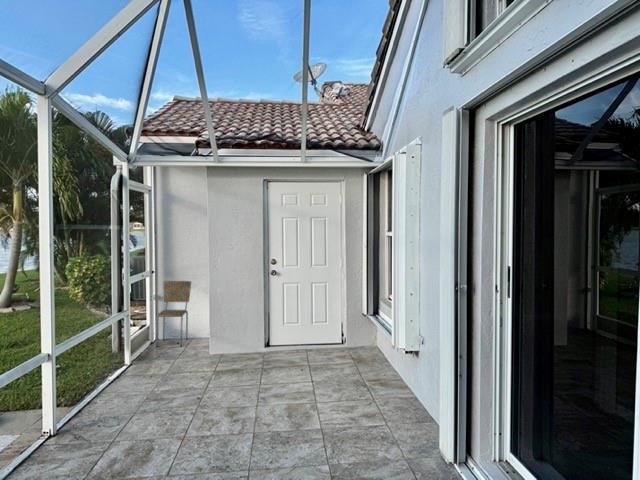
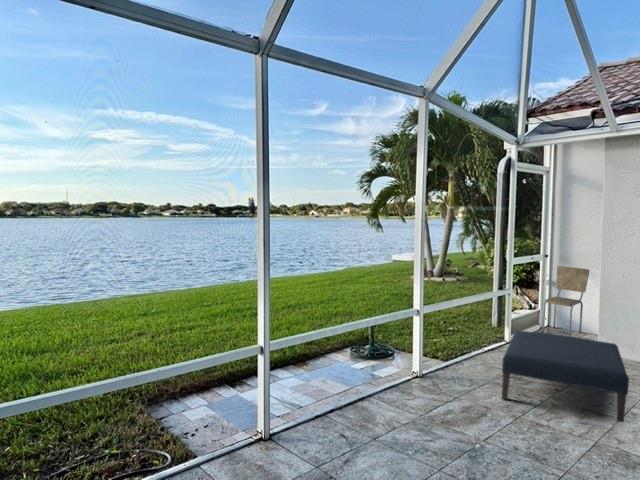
ottoman: none [150,343,262,424] -> present [502,331,629,422]

